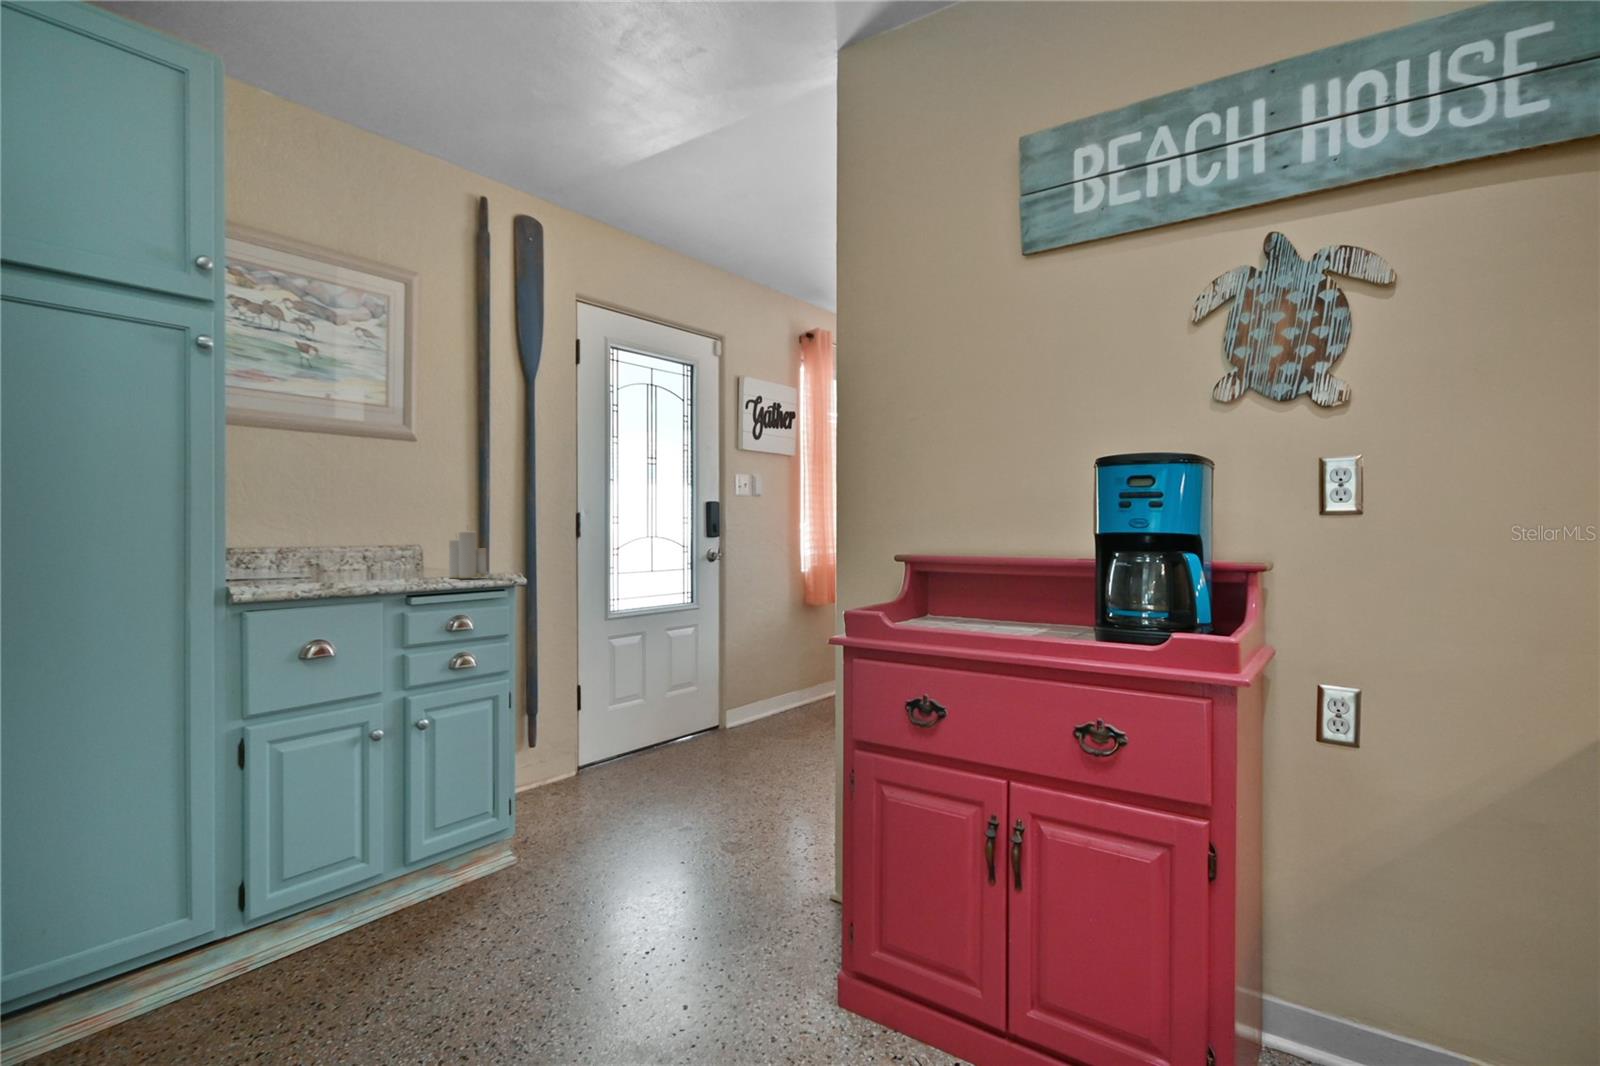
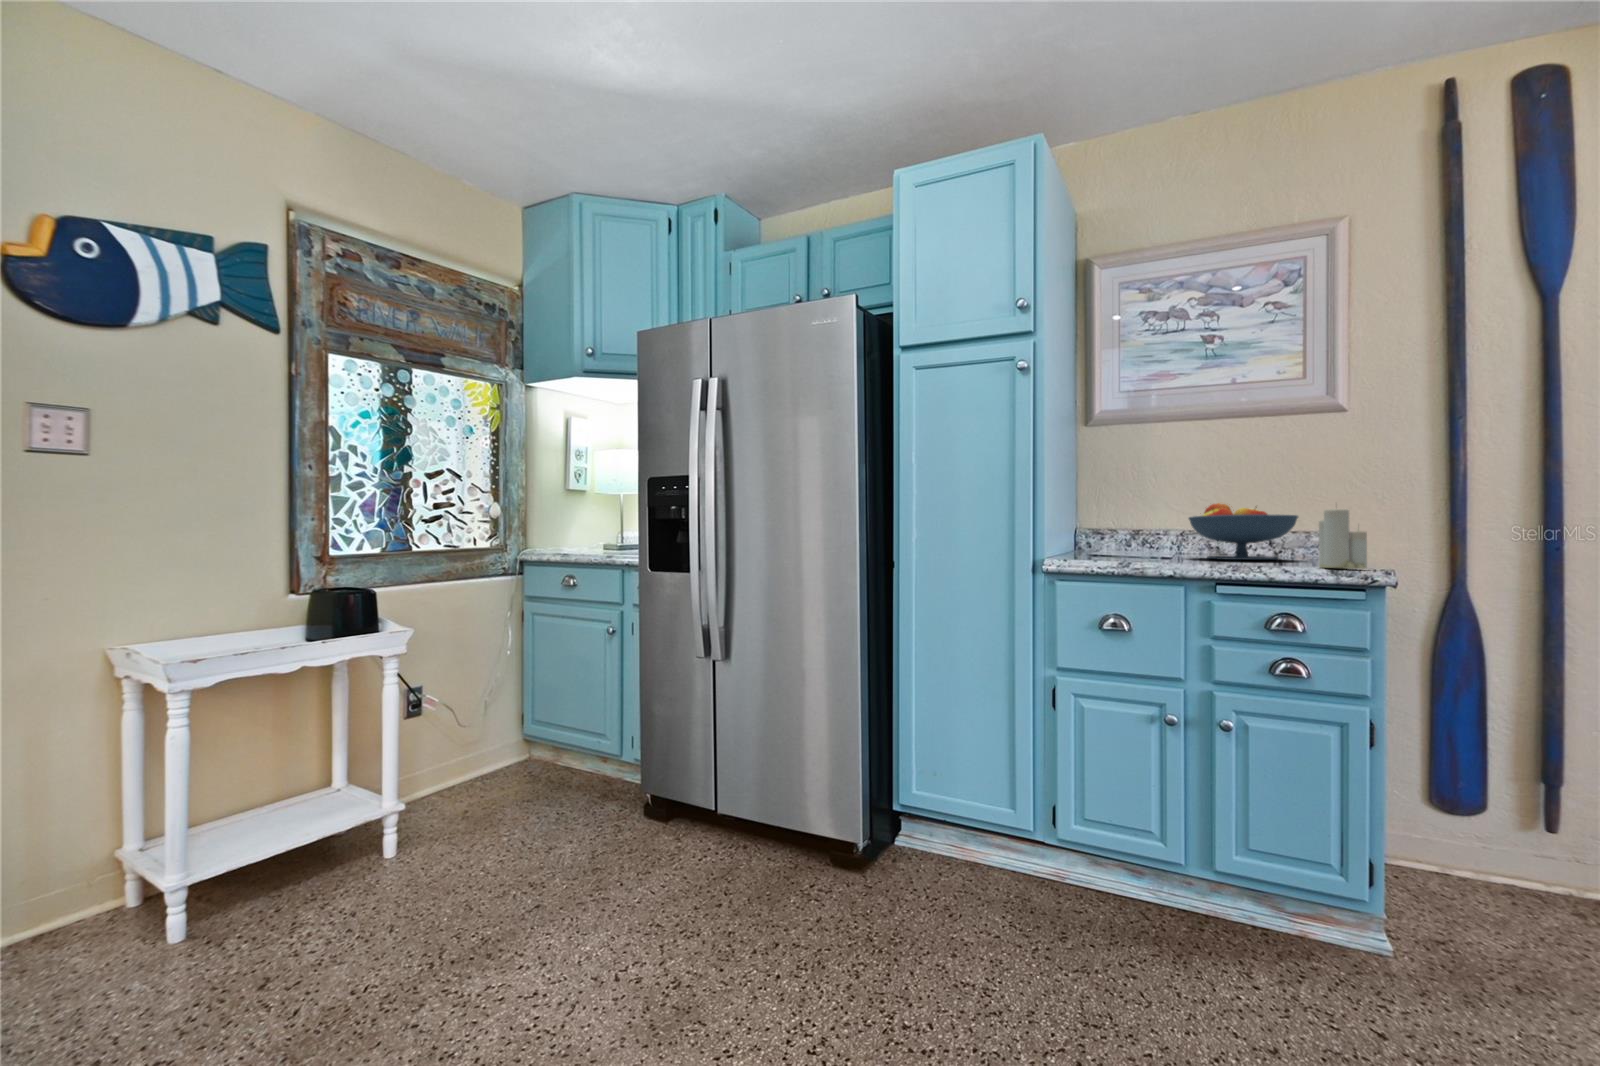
fruit bowl: none [288,518,394,575] -> present [1189,503,1298,560]

